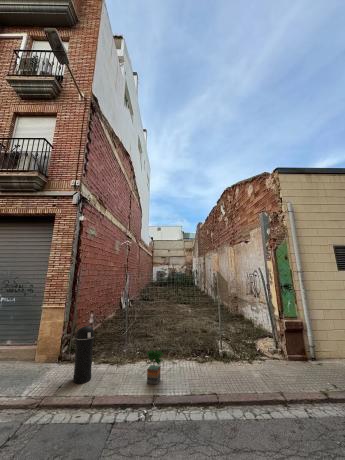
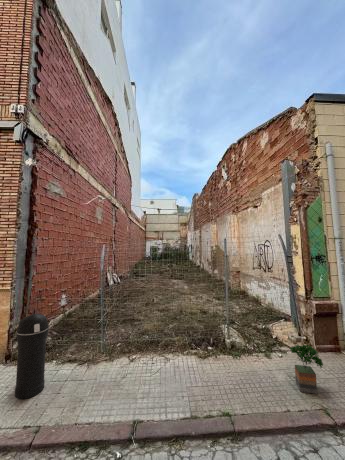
potted tree: present [147,350,164,384] -> present [290,344,323,394]

